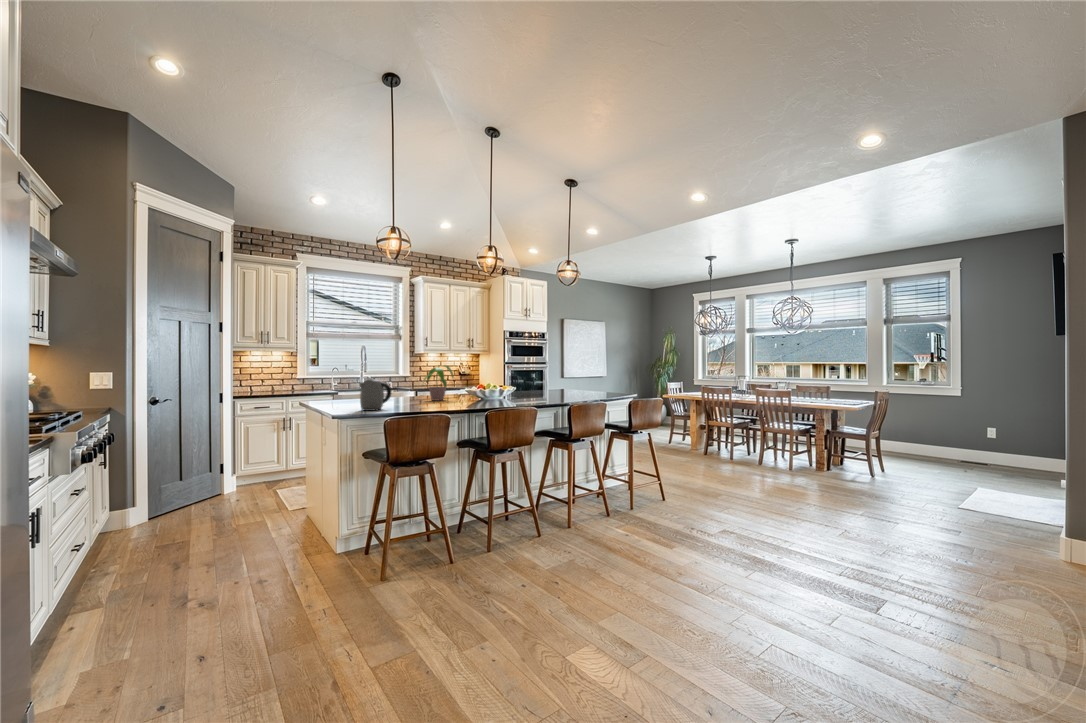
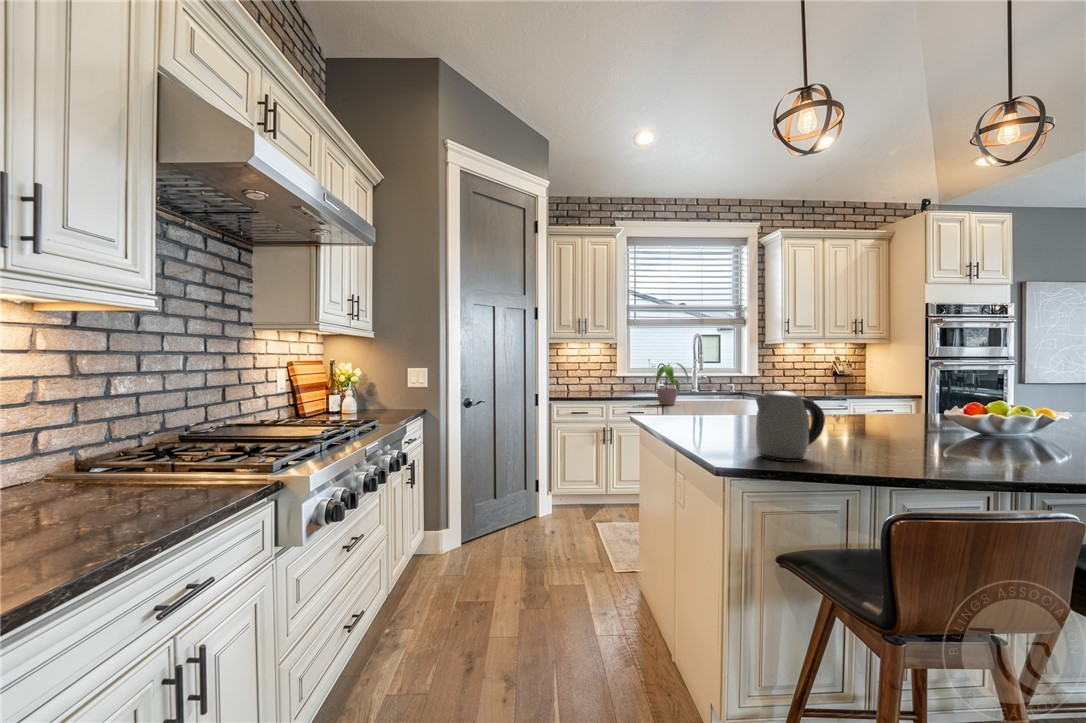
potted plant: present [423,365,453,400] -> present [656,363,688,405]

